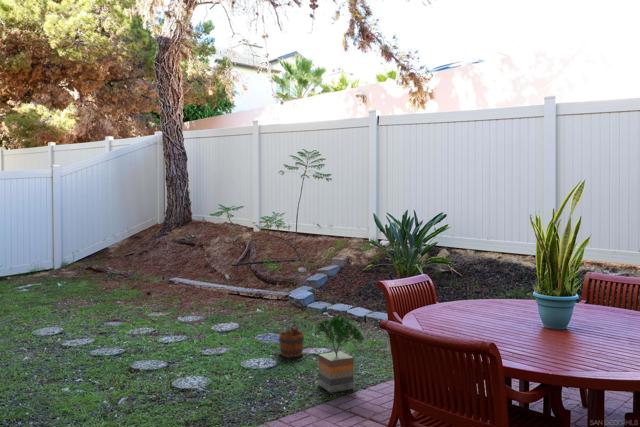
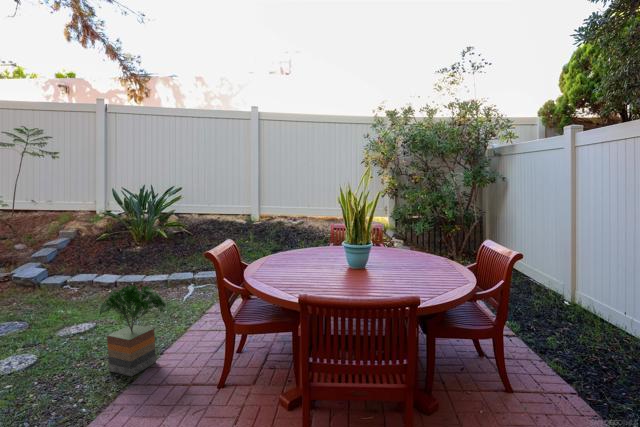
wooden bucket: present [279,313,304,357] -> none [28,293,66,347]

